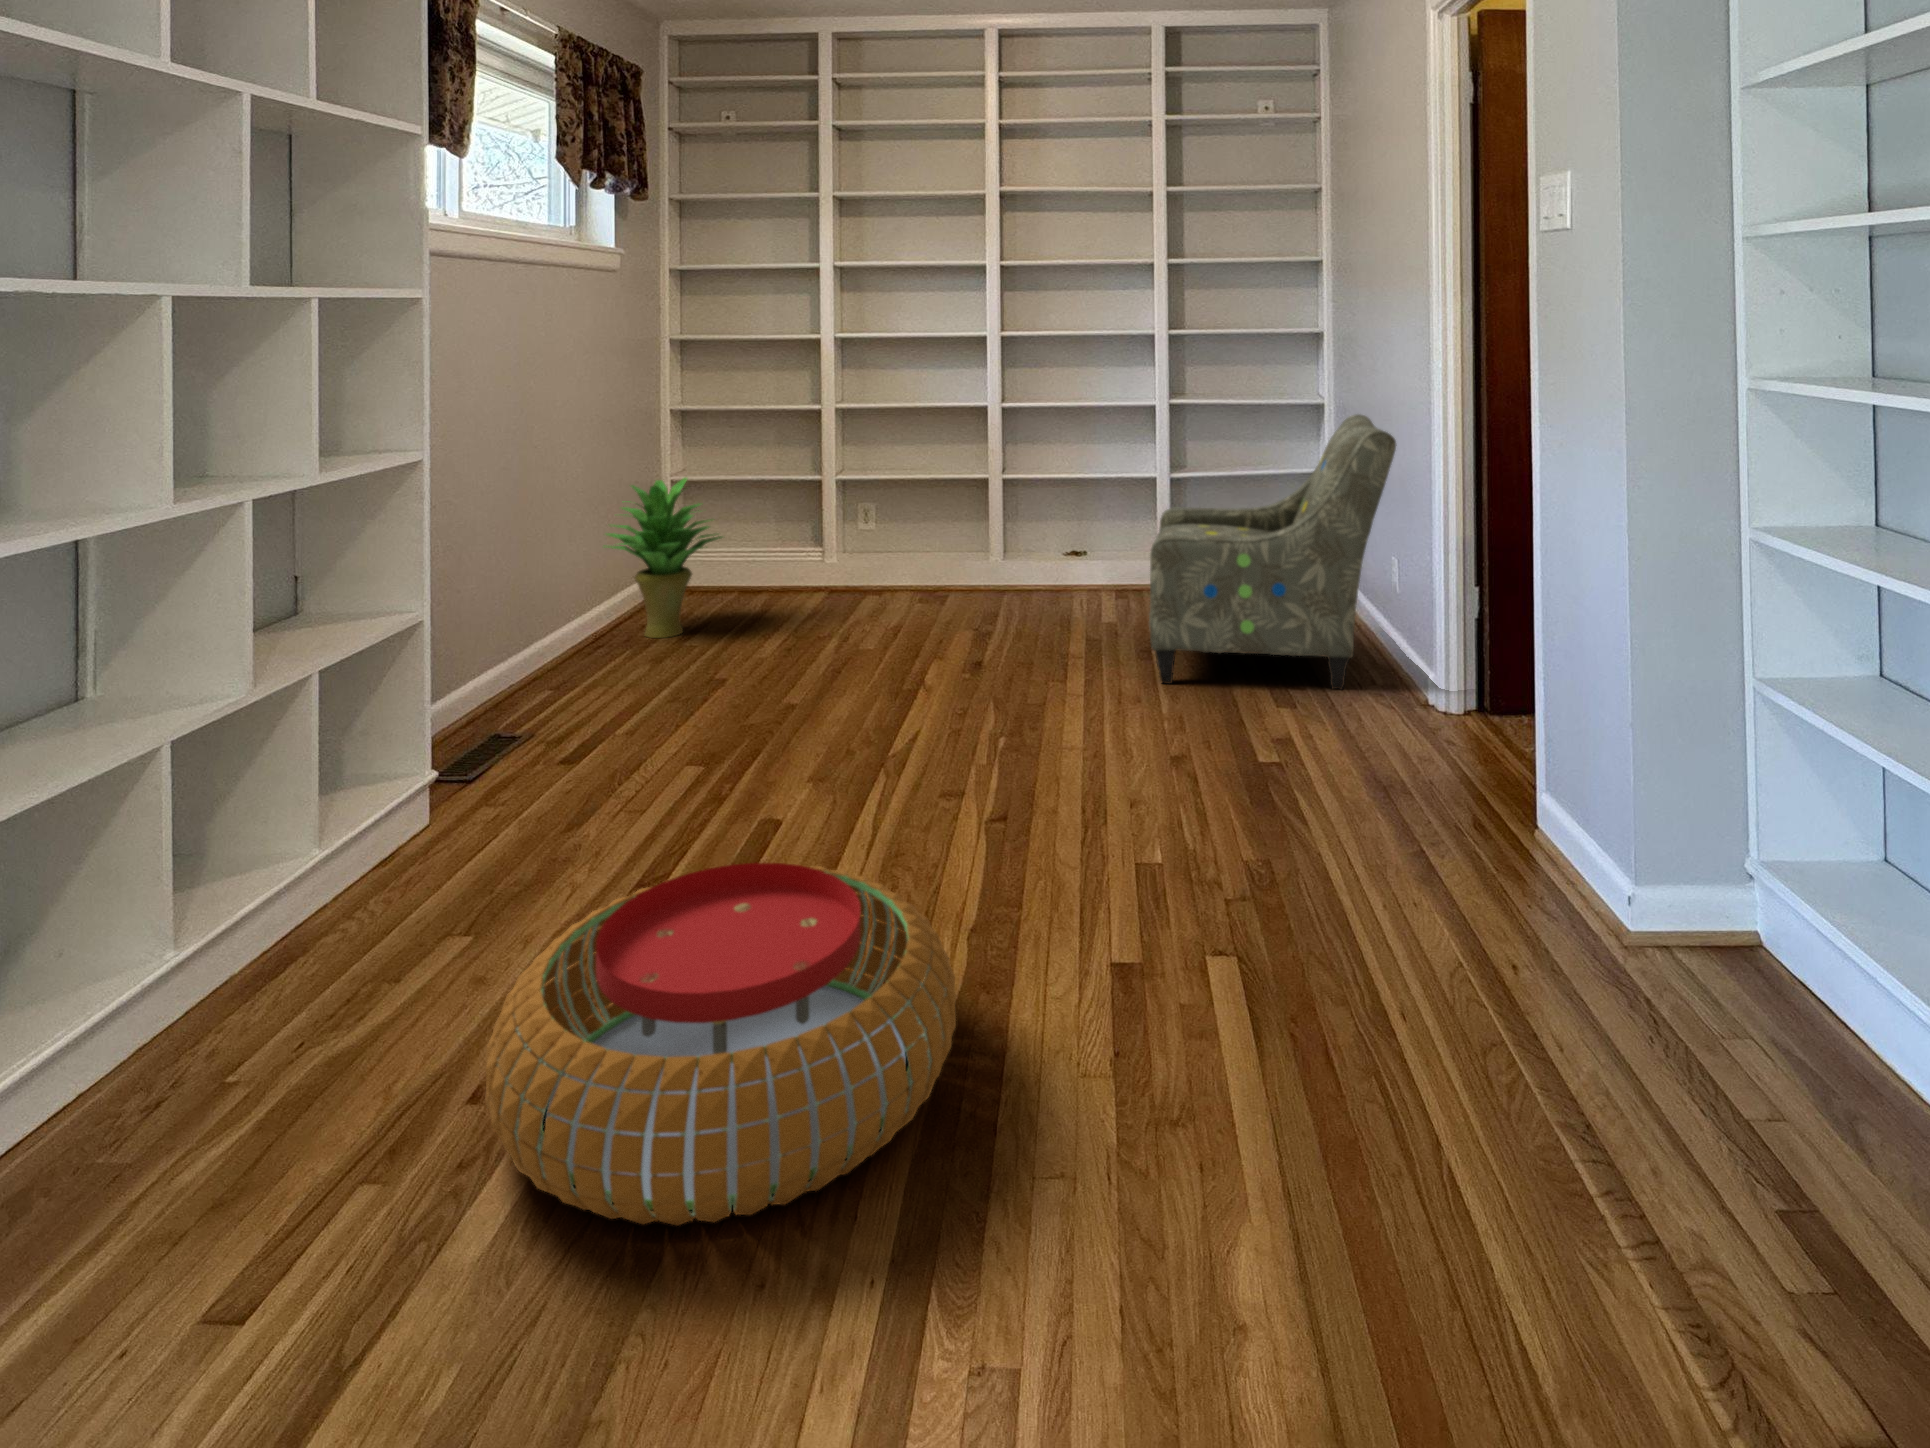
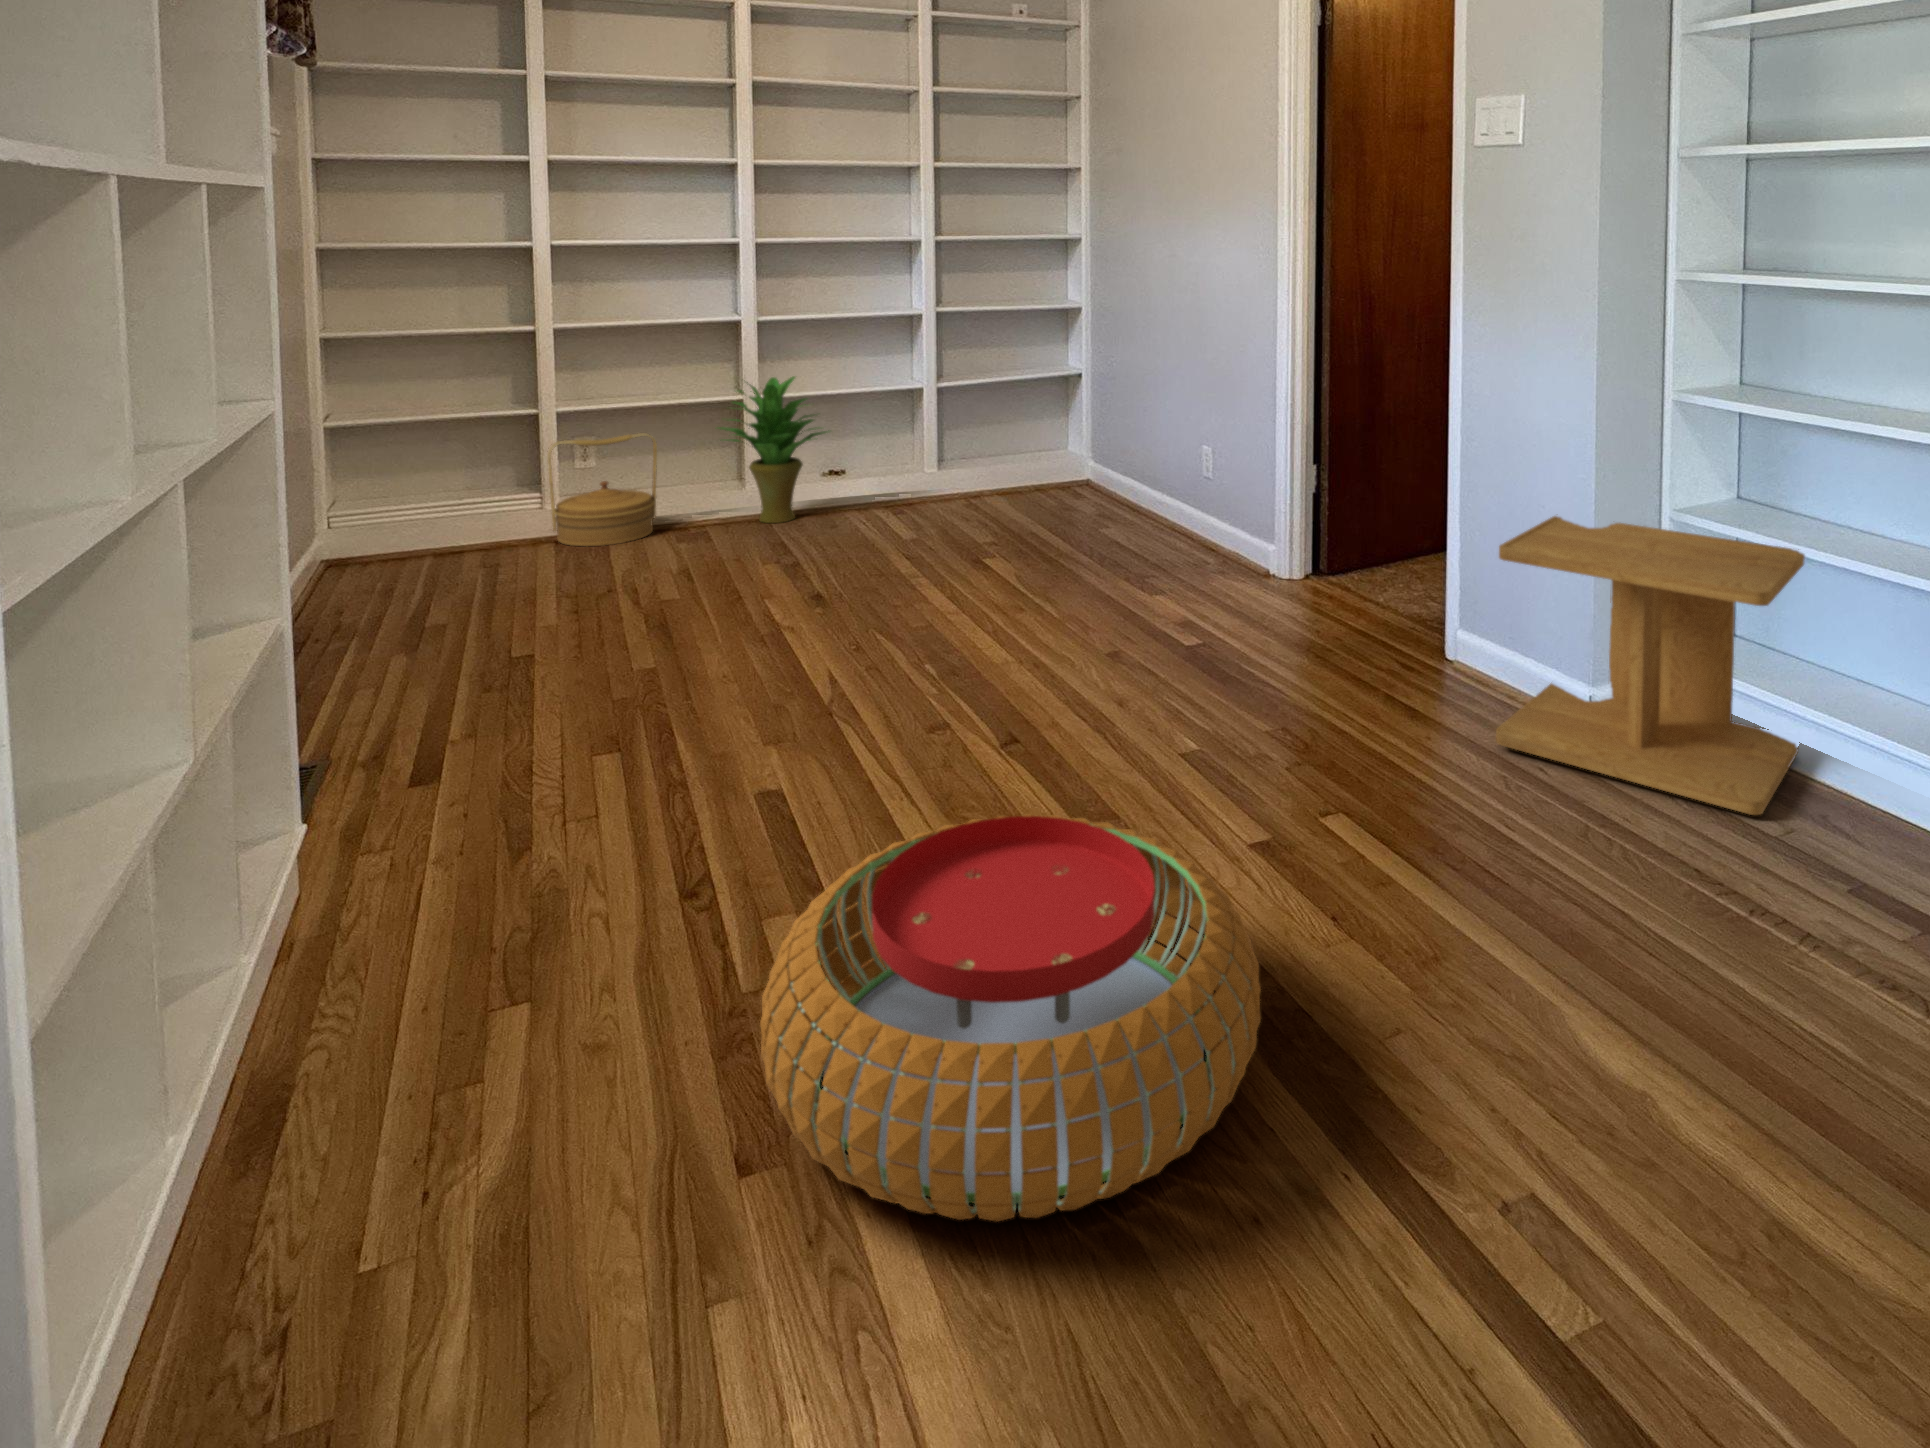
armchair: present [1149,414,1397,689] -> none [983,317,1247,592]
potted plant: present [604,477,722,638] -> present [718,376,828,523]
woven basket: none [825,500,914,596] -> present [548,433,657,547]
side table: none [1478,664,1893,1084] -> present [1496,516,1805,815]

